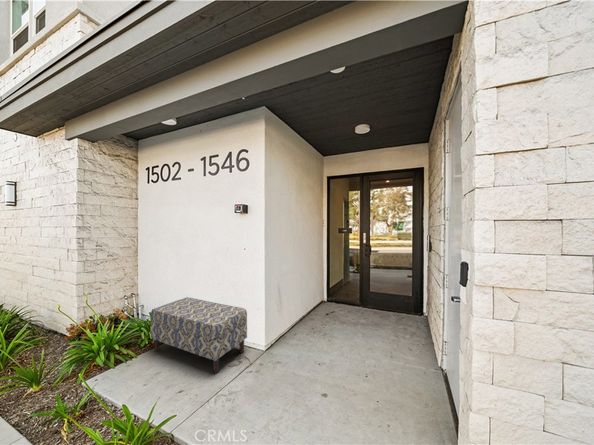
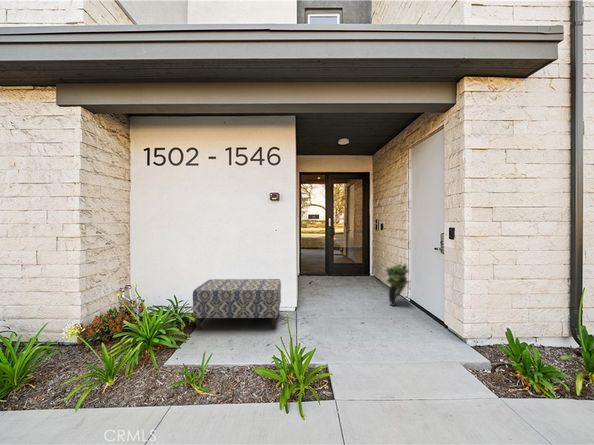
potted plant: none [399,311,443,383] -> present [386,264,408,306]

